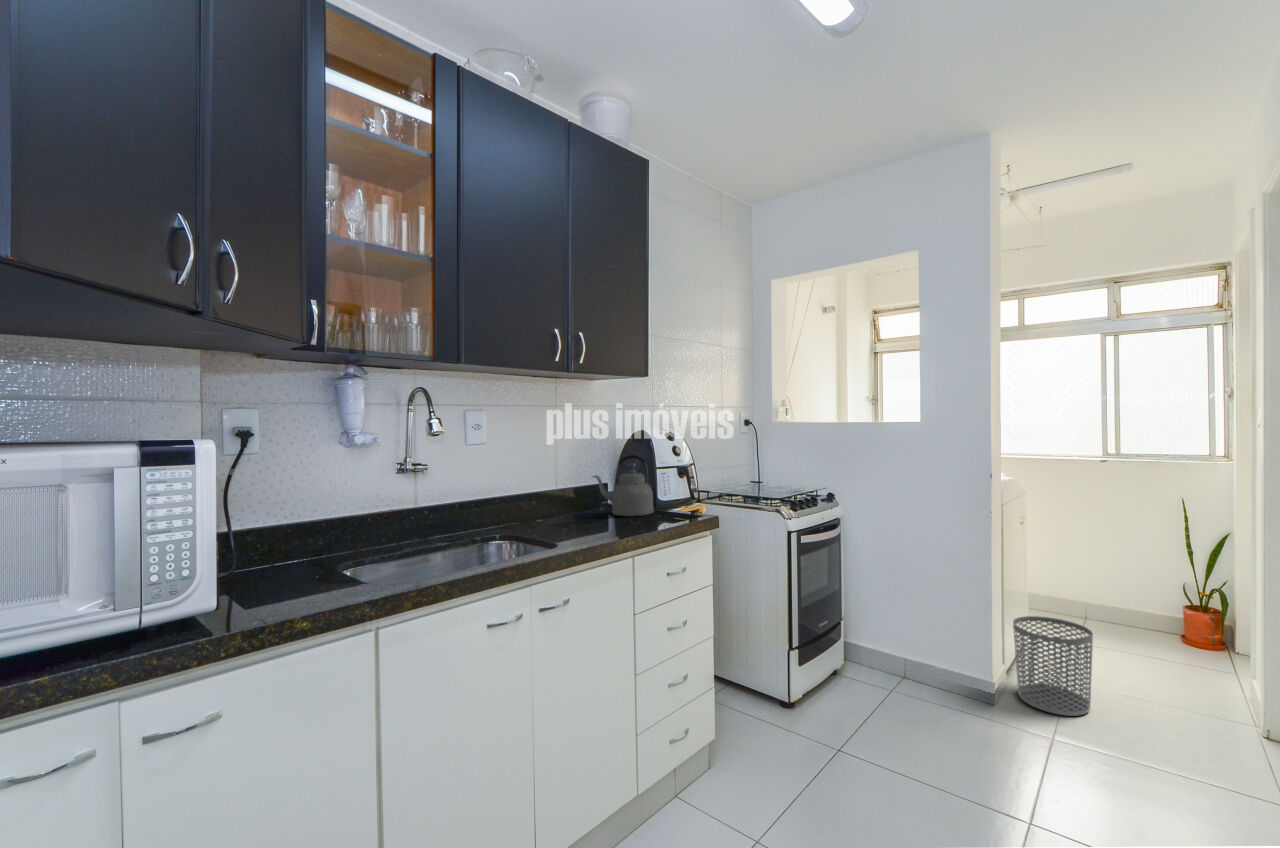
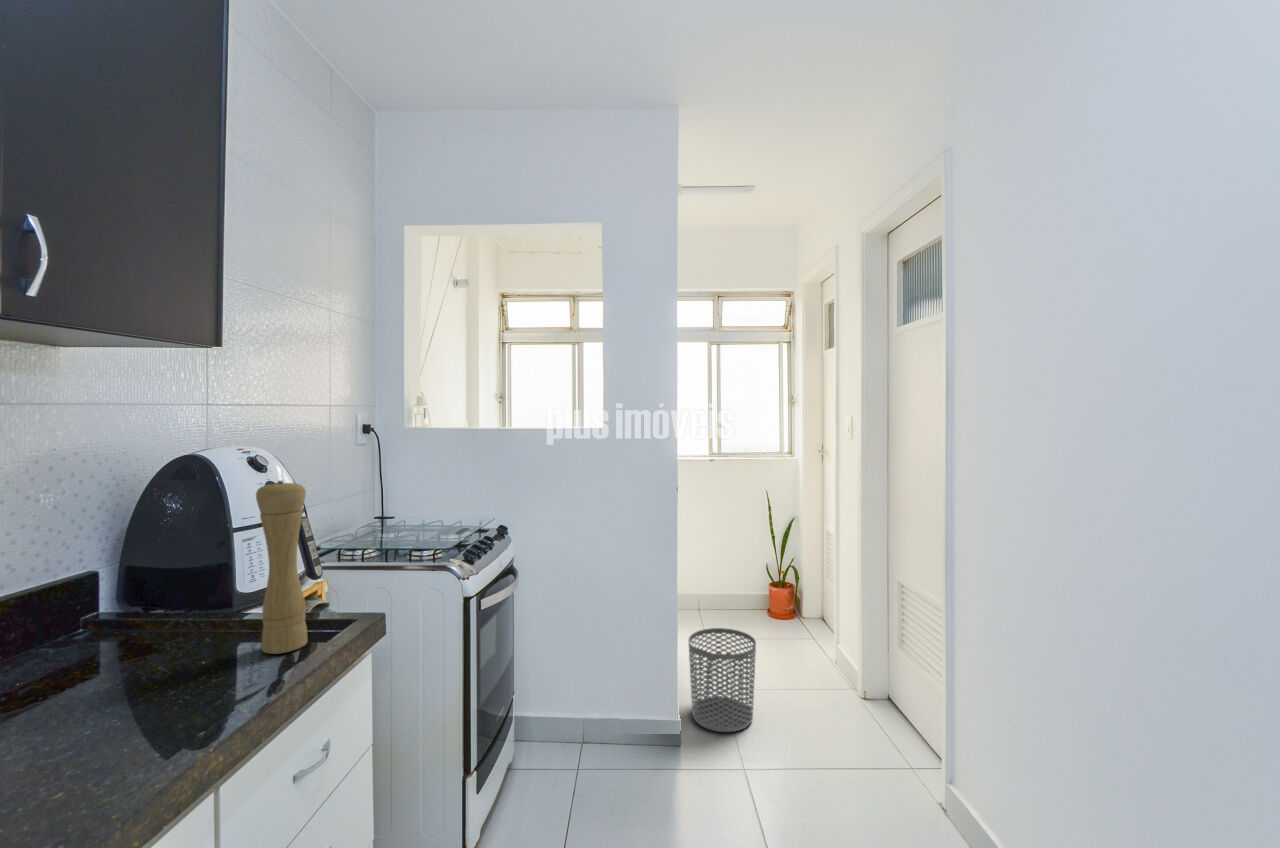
pepper mill: none [659,439,680,520] -> present [256,481,308,654]
kettle: present [593,455,654,516] -> none [50,514,232,658]

